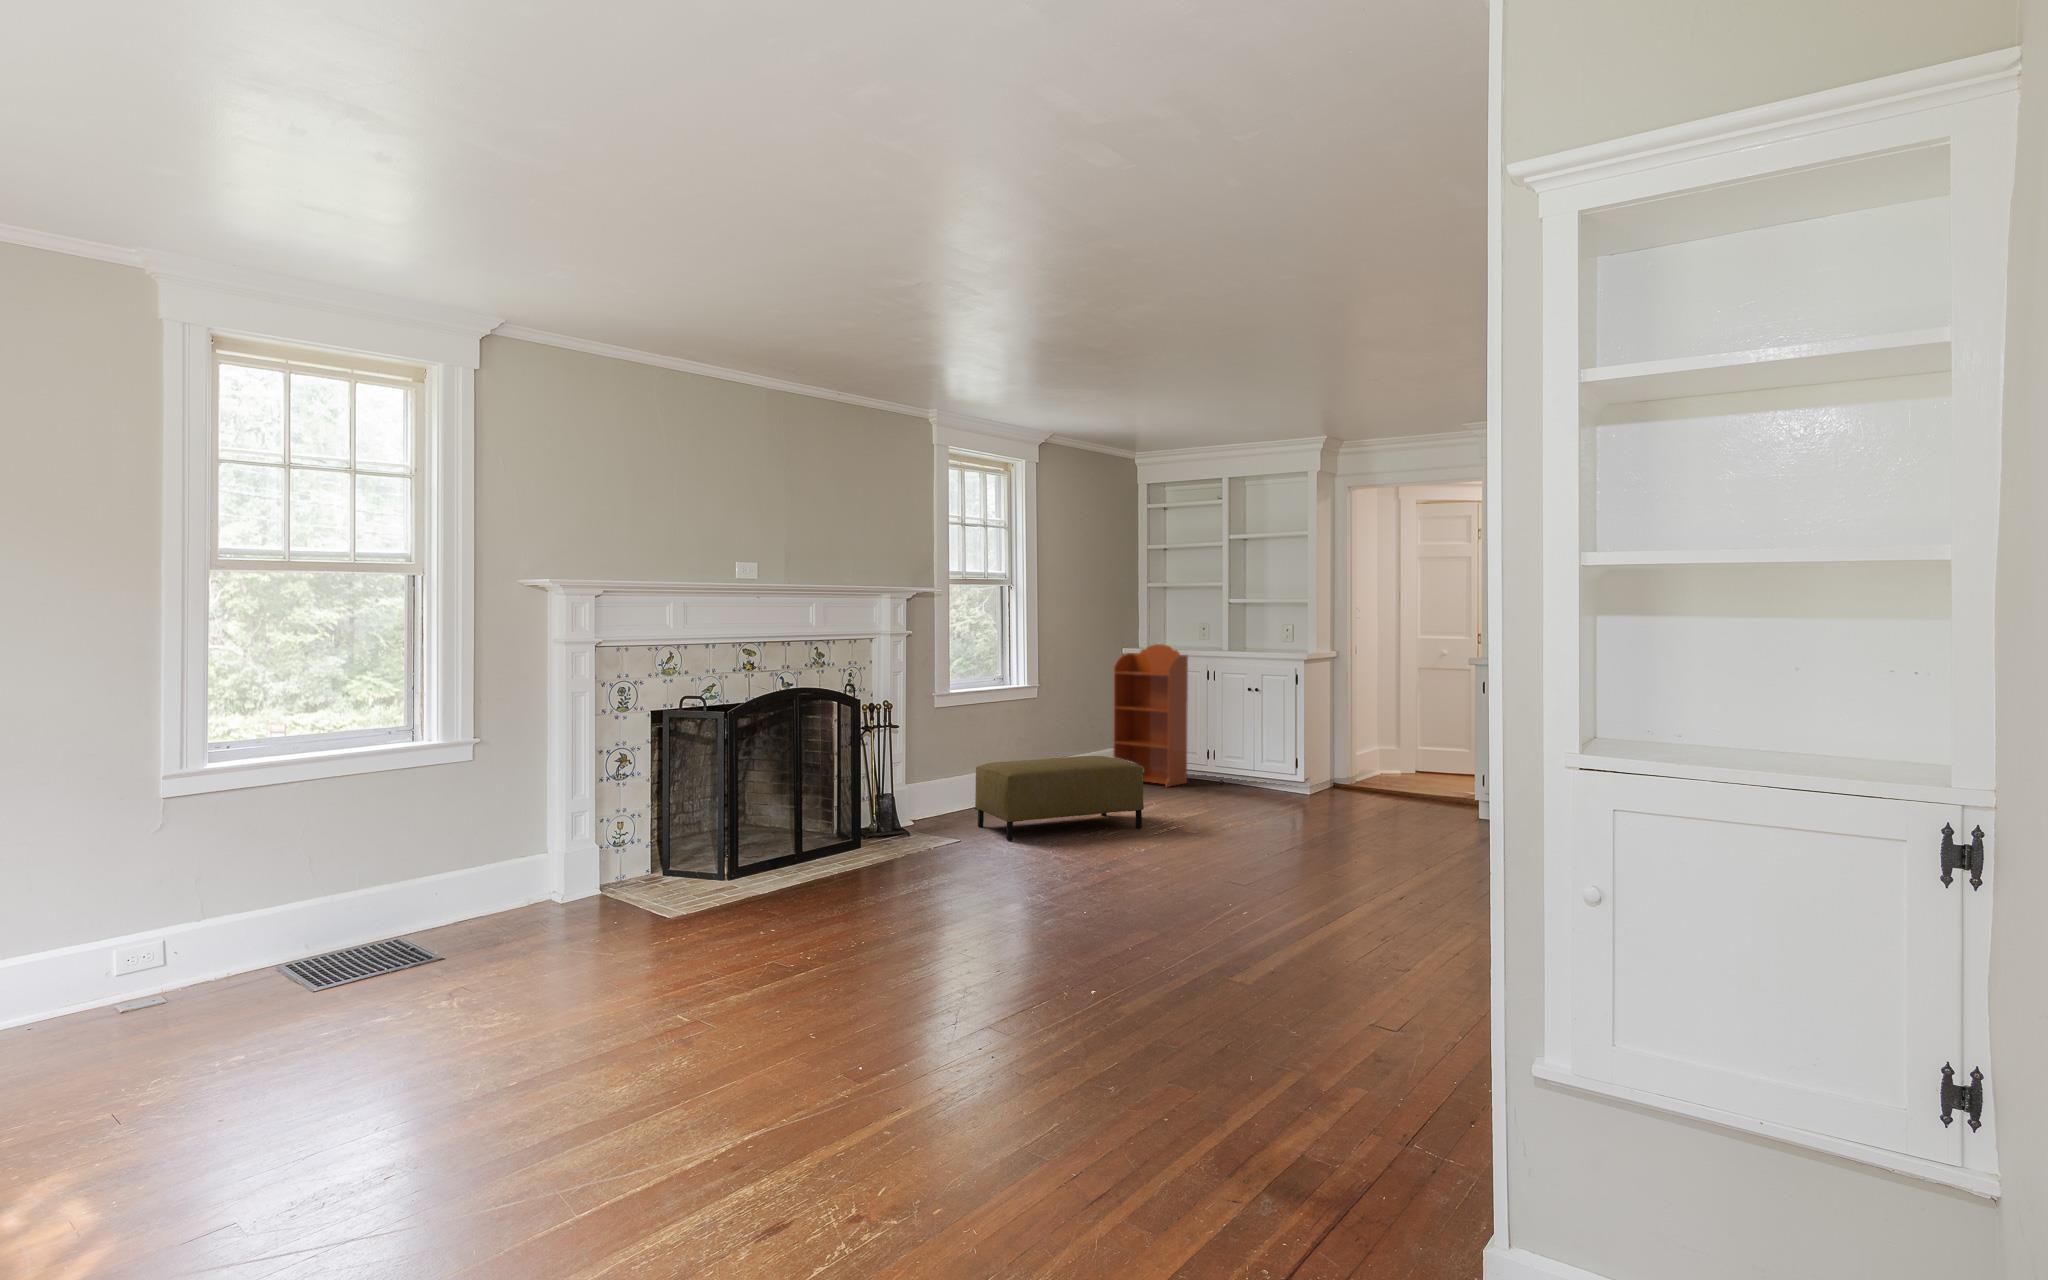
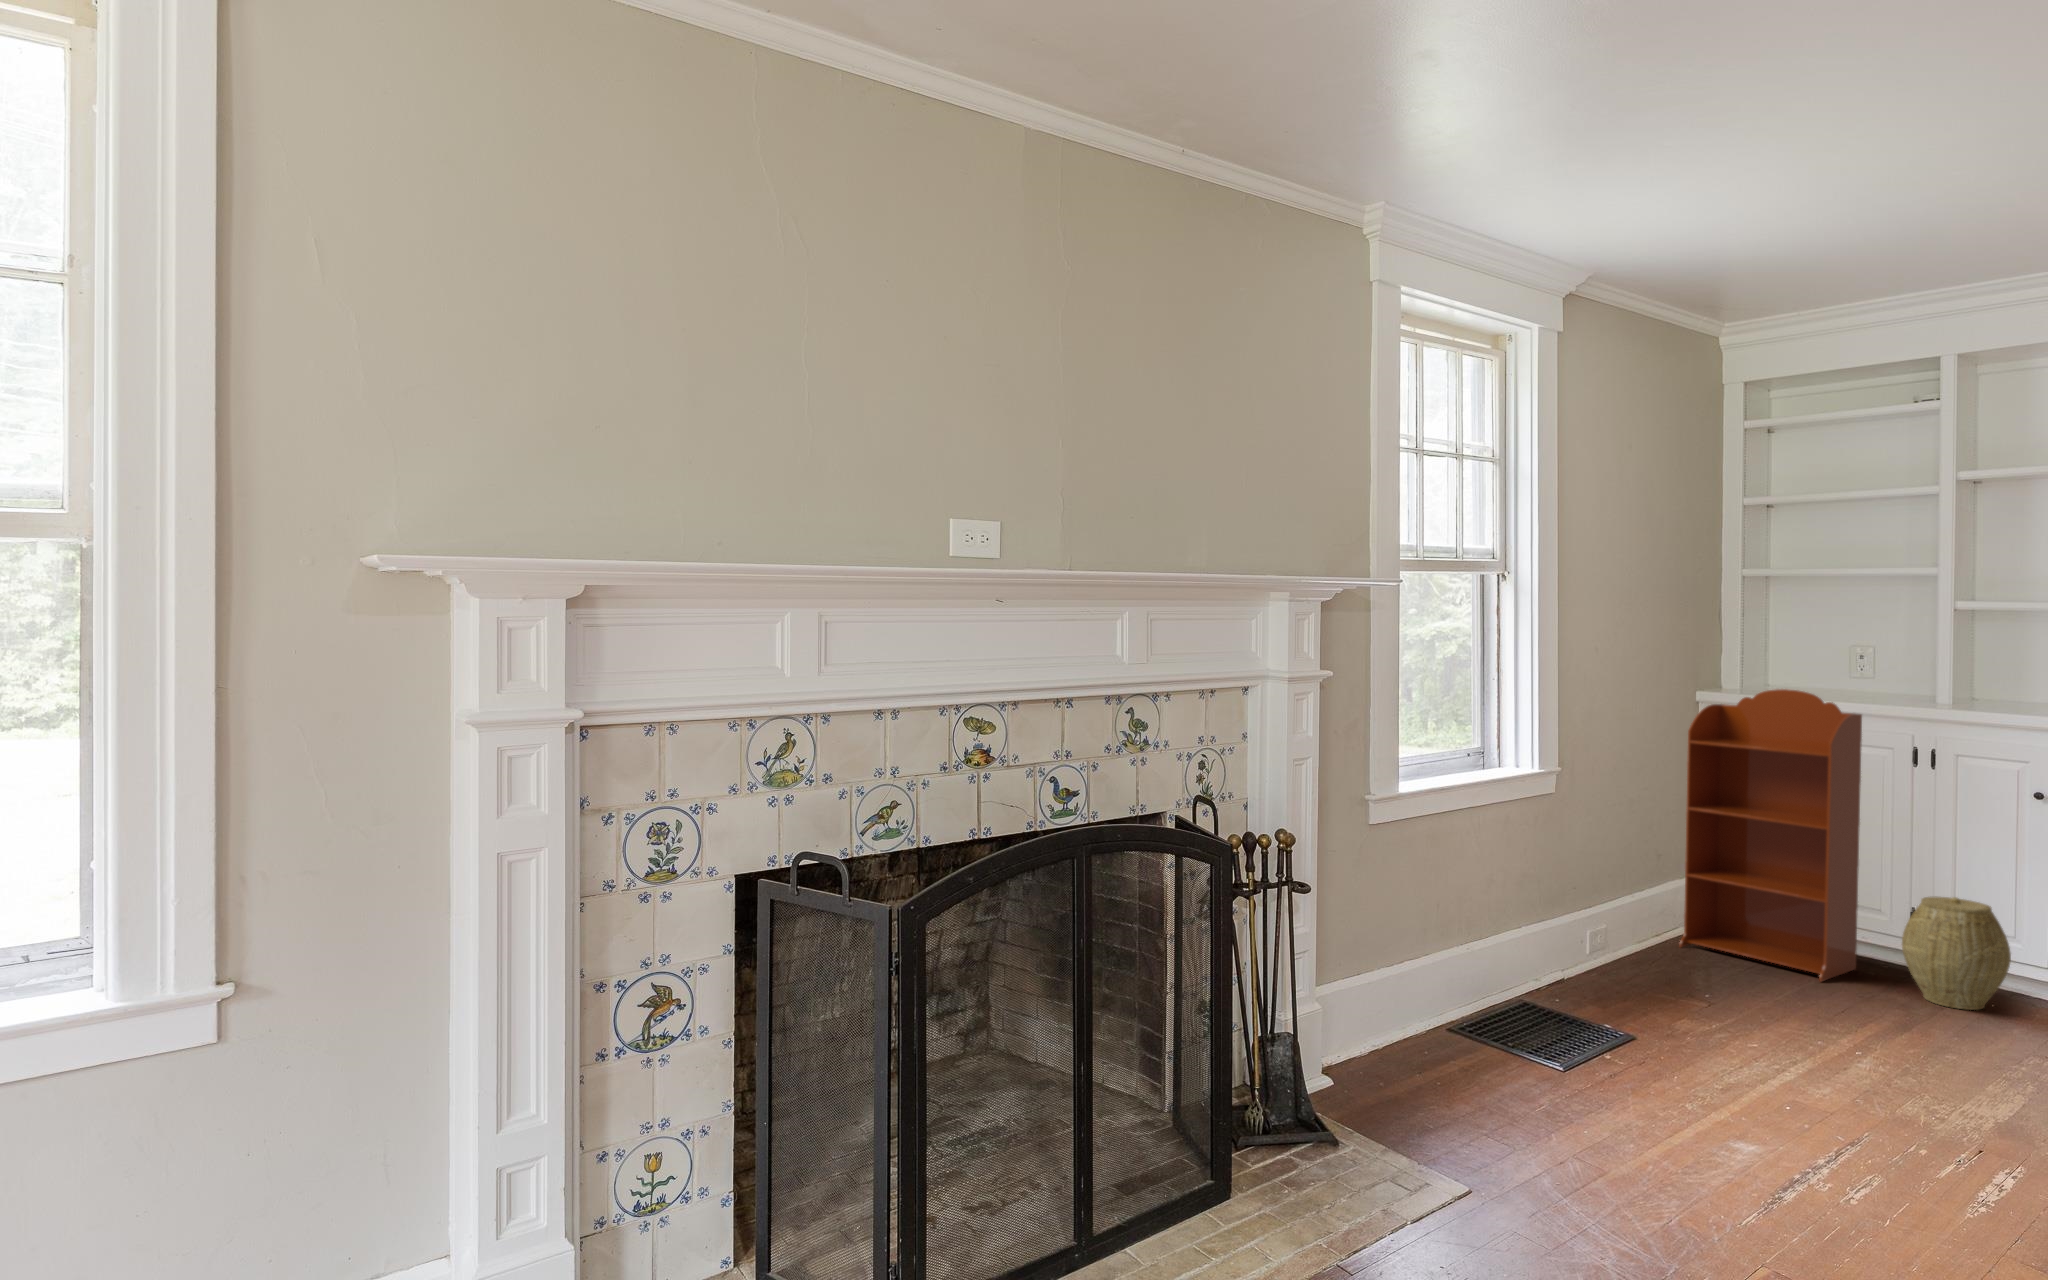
woven basket: none [1198,740,1239,792] -> present [1902,896,2011,1010]
ottoman: present [975,756,1144,841] -> none [1471,952,1907,1182]

